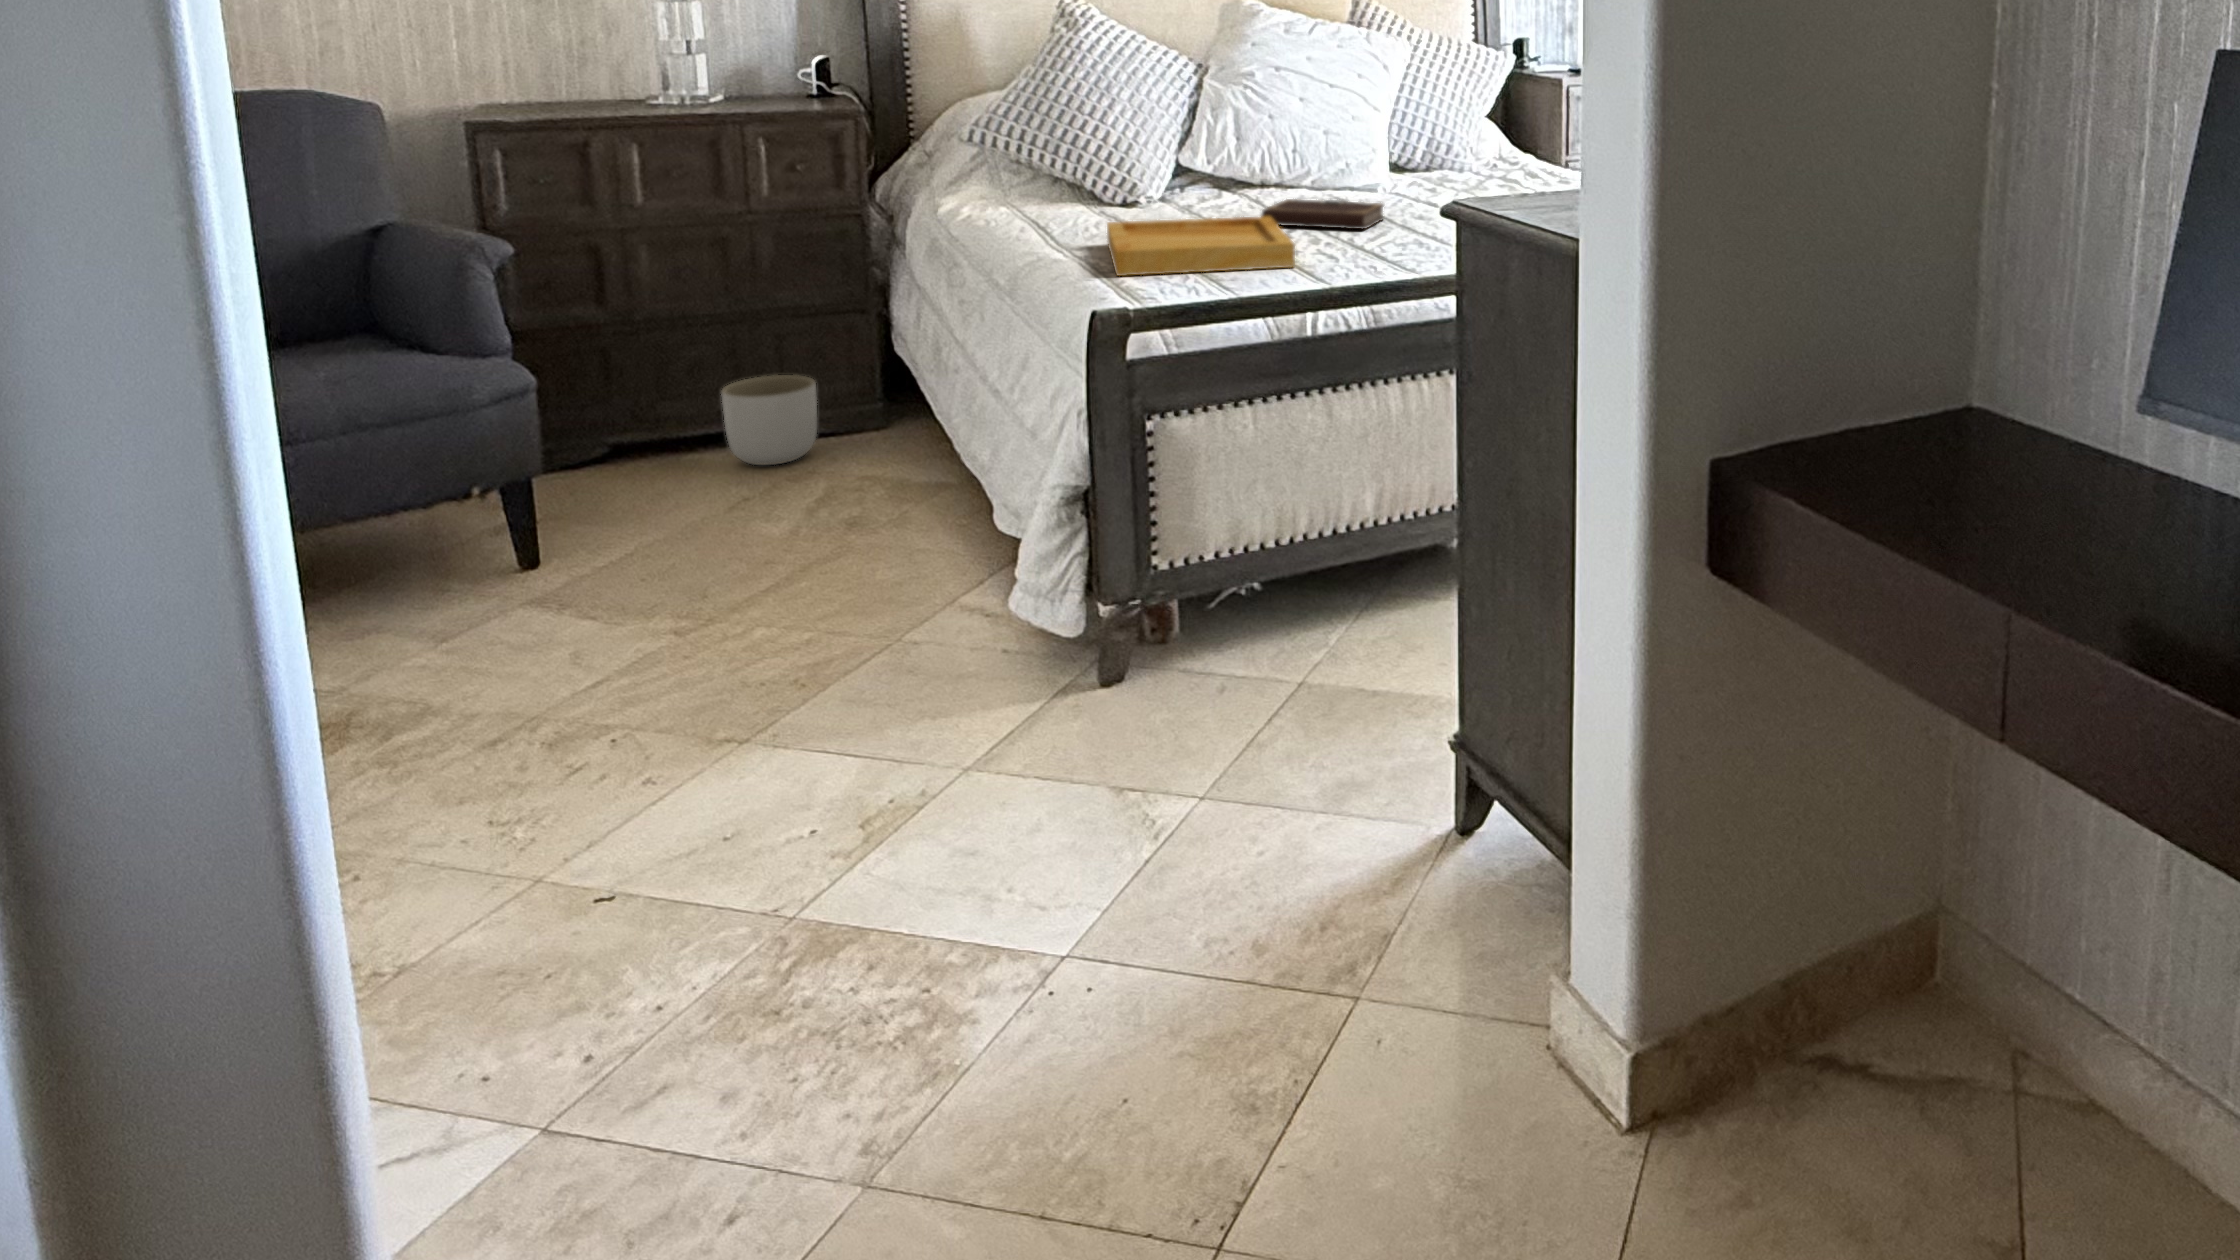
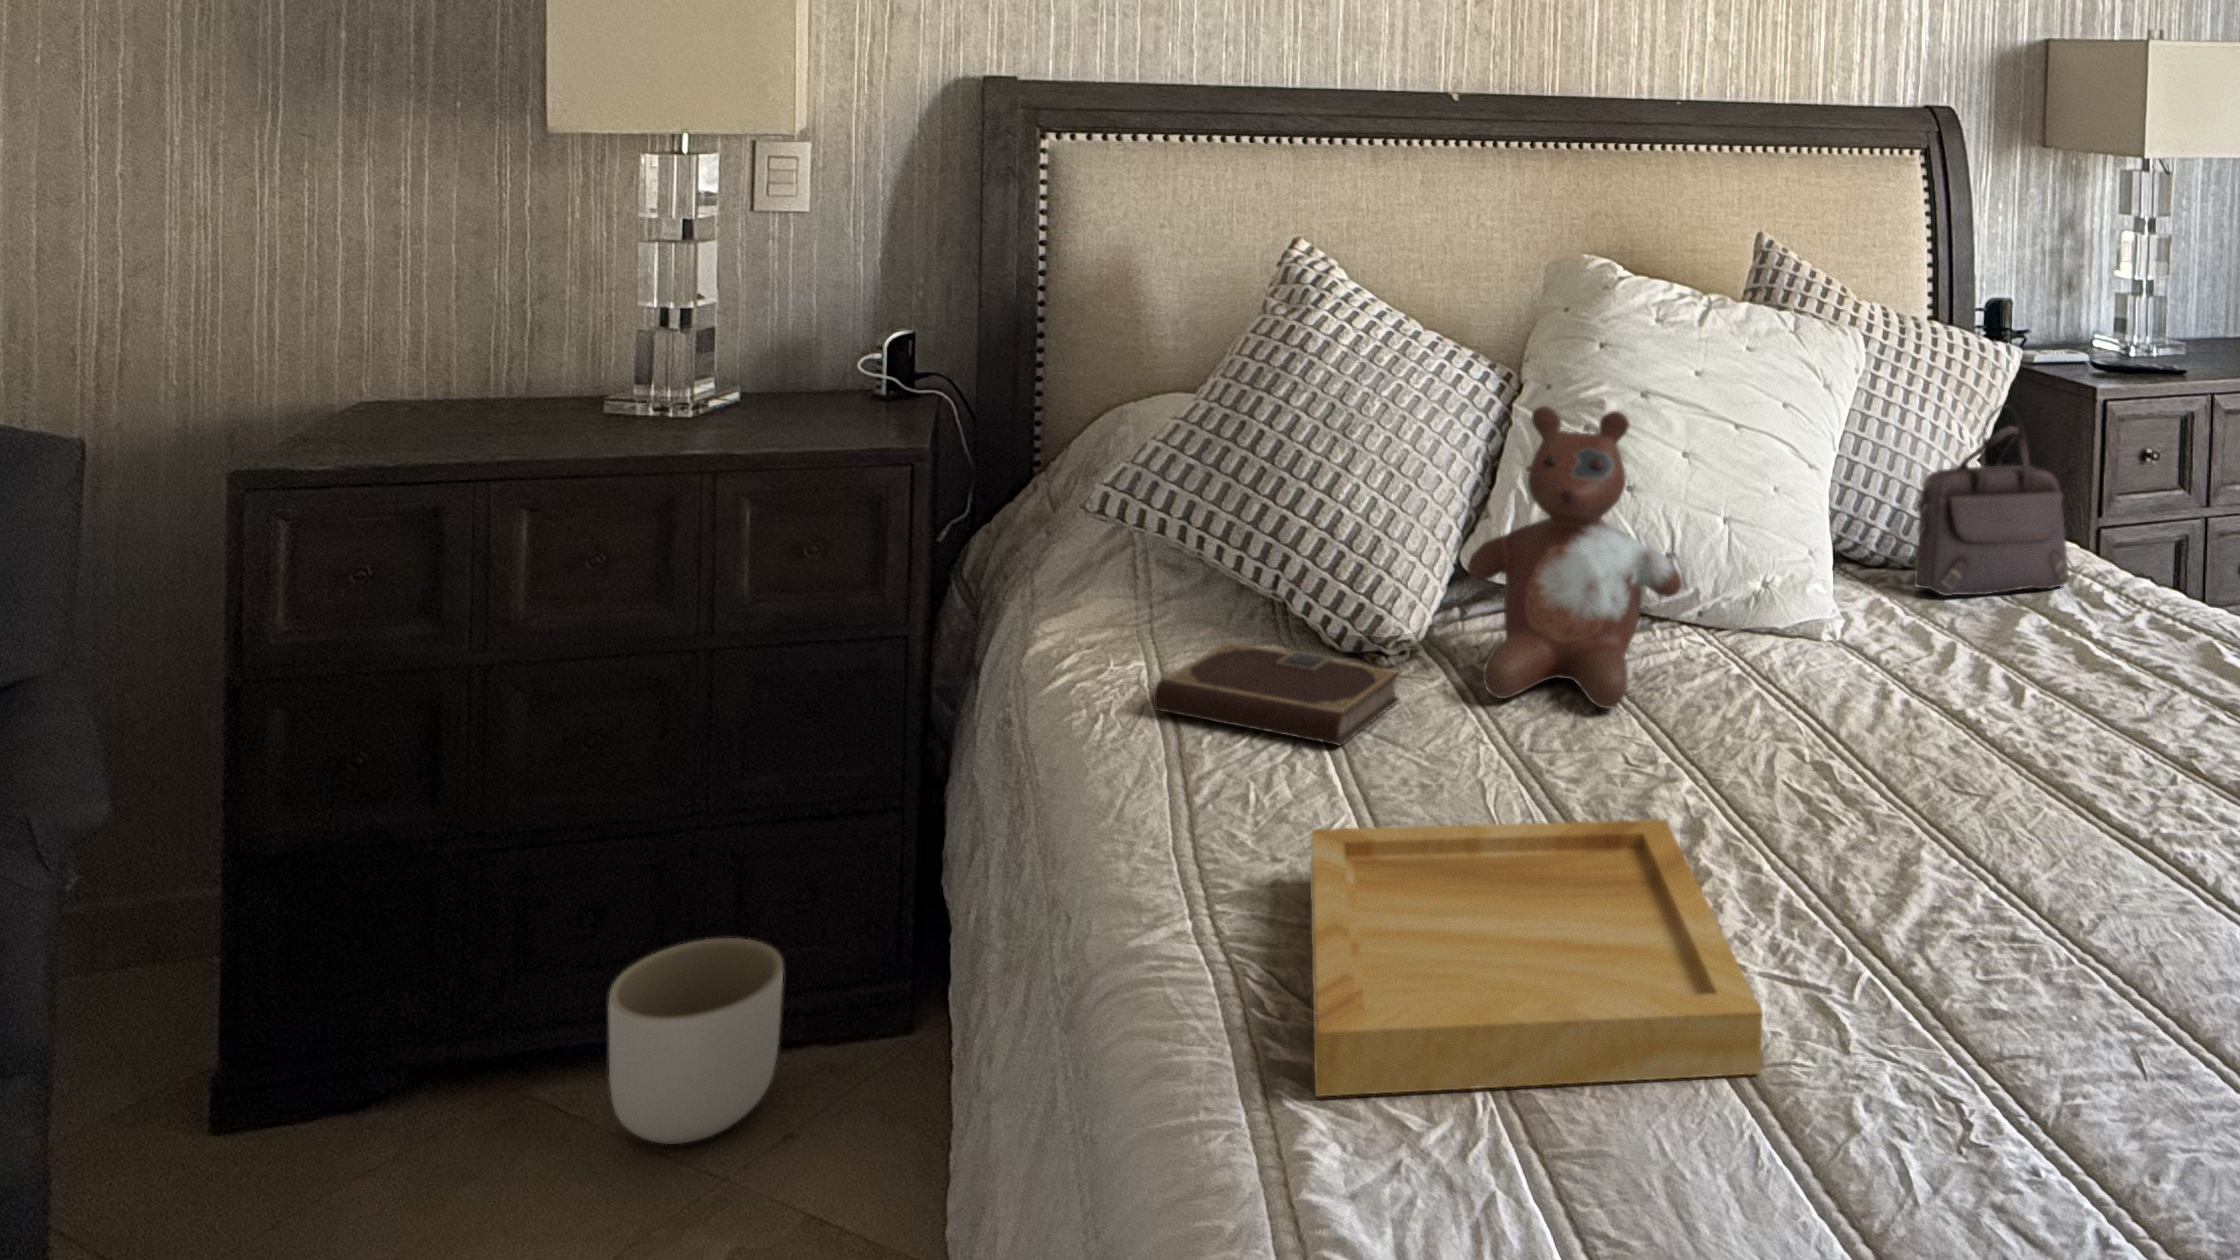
stuffed bear: none [1180,64,1294,207] -> present [1467,406,1682,709]
handbag: none [1435,72,1523,174] -> present [1914,406,2070,596]
notebook: present [1261,199,1384,229] -> present [1153,642,1400,745]

